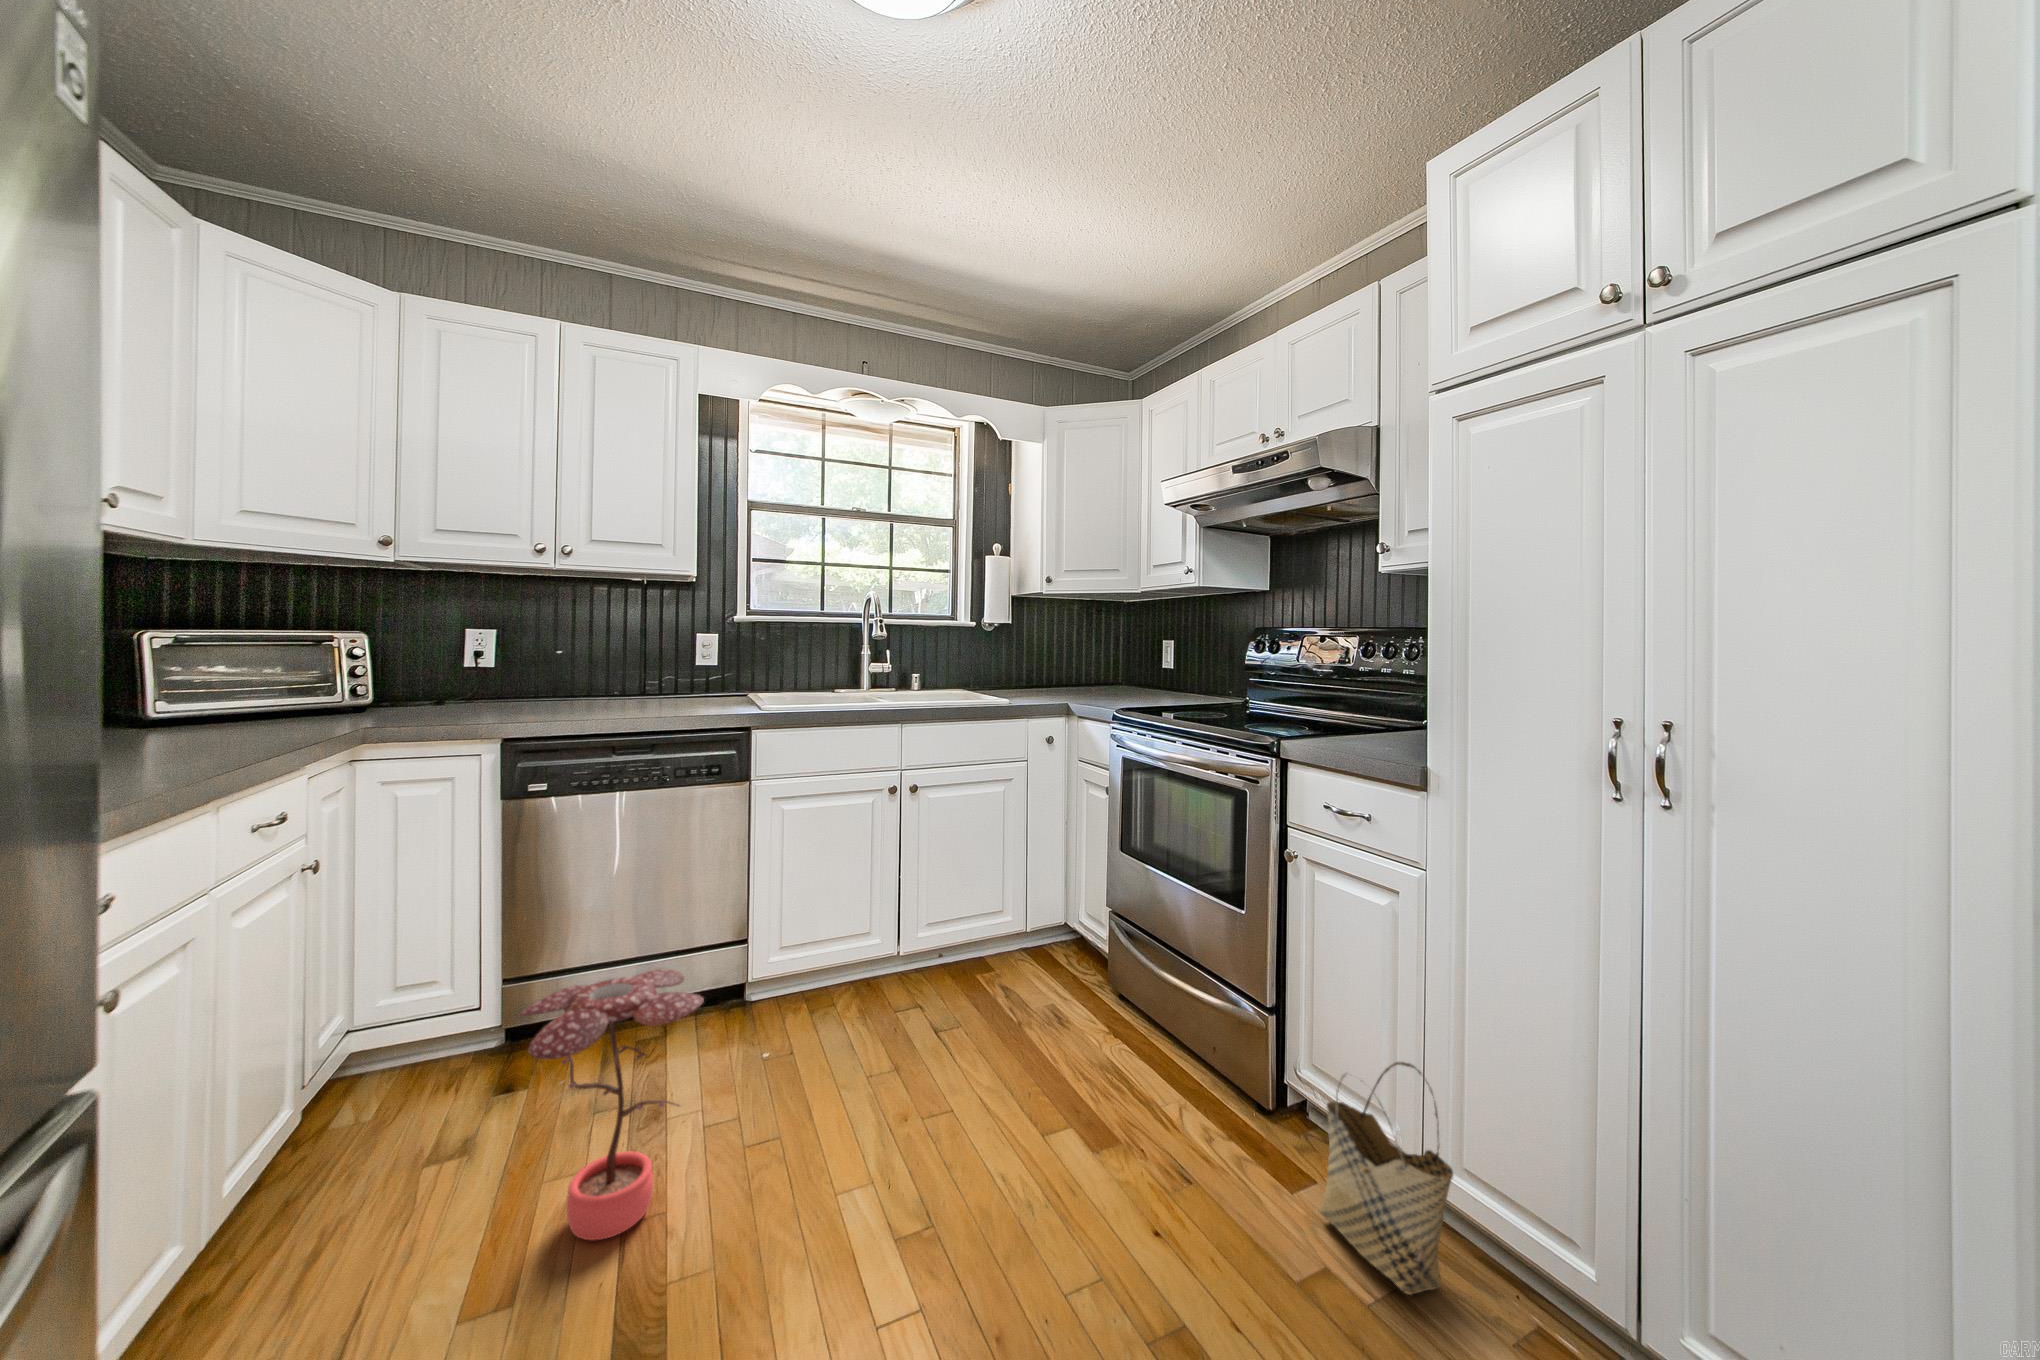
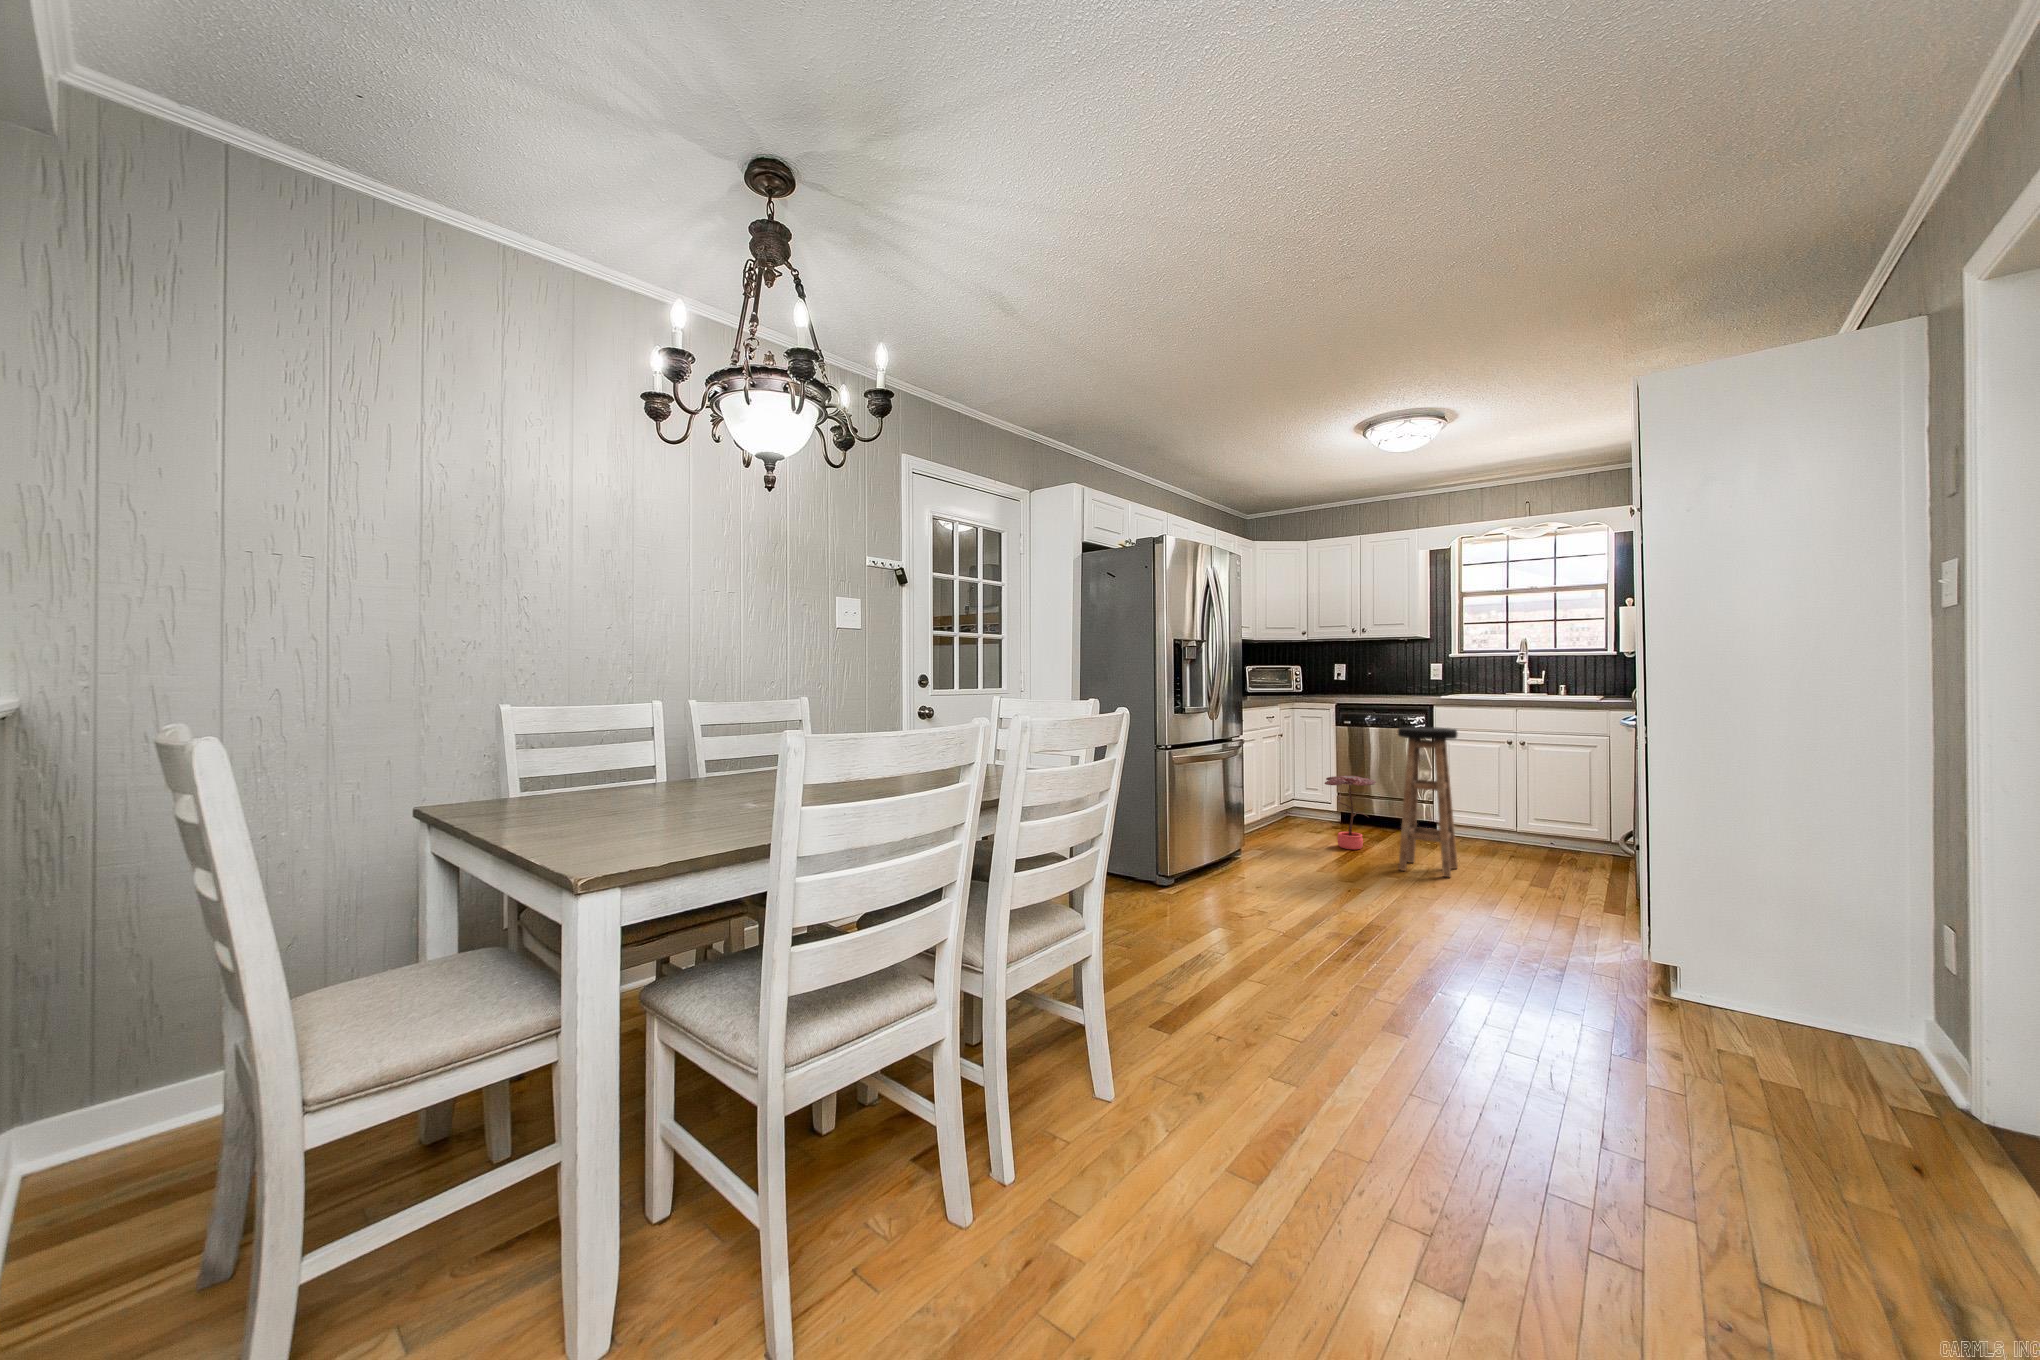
bar stool: none [812,806,976,1301] -> present [1398,727,1458,877]
woven basket: present [1319,1062,1453,1294] -> none [1590,841,1632,927]

